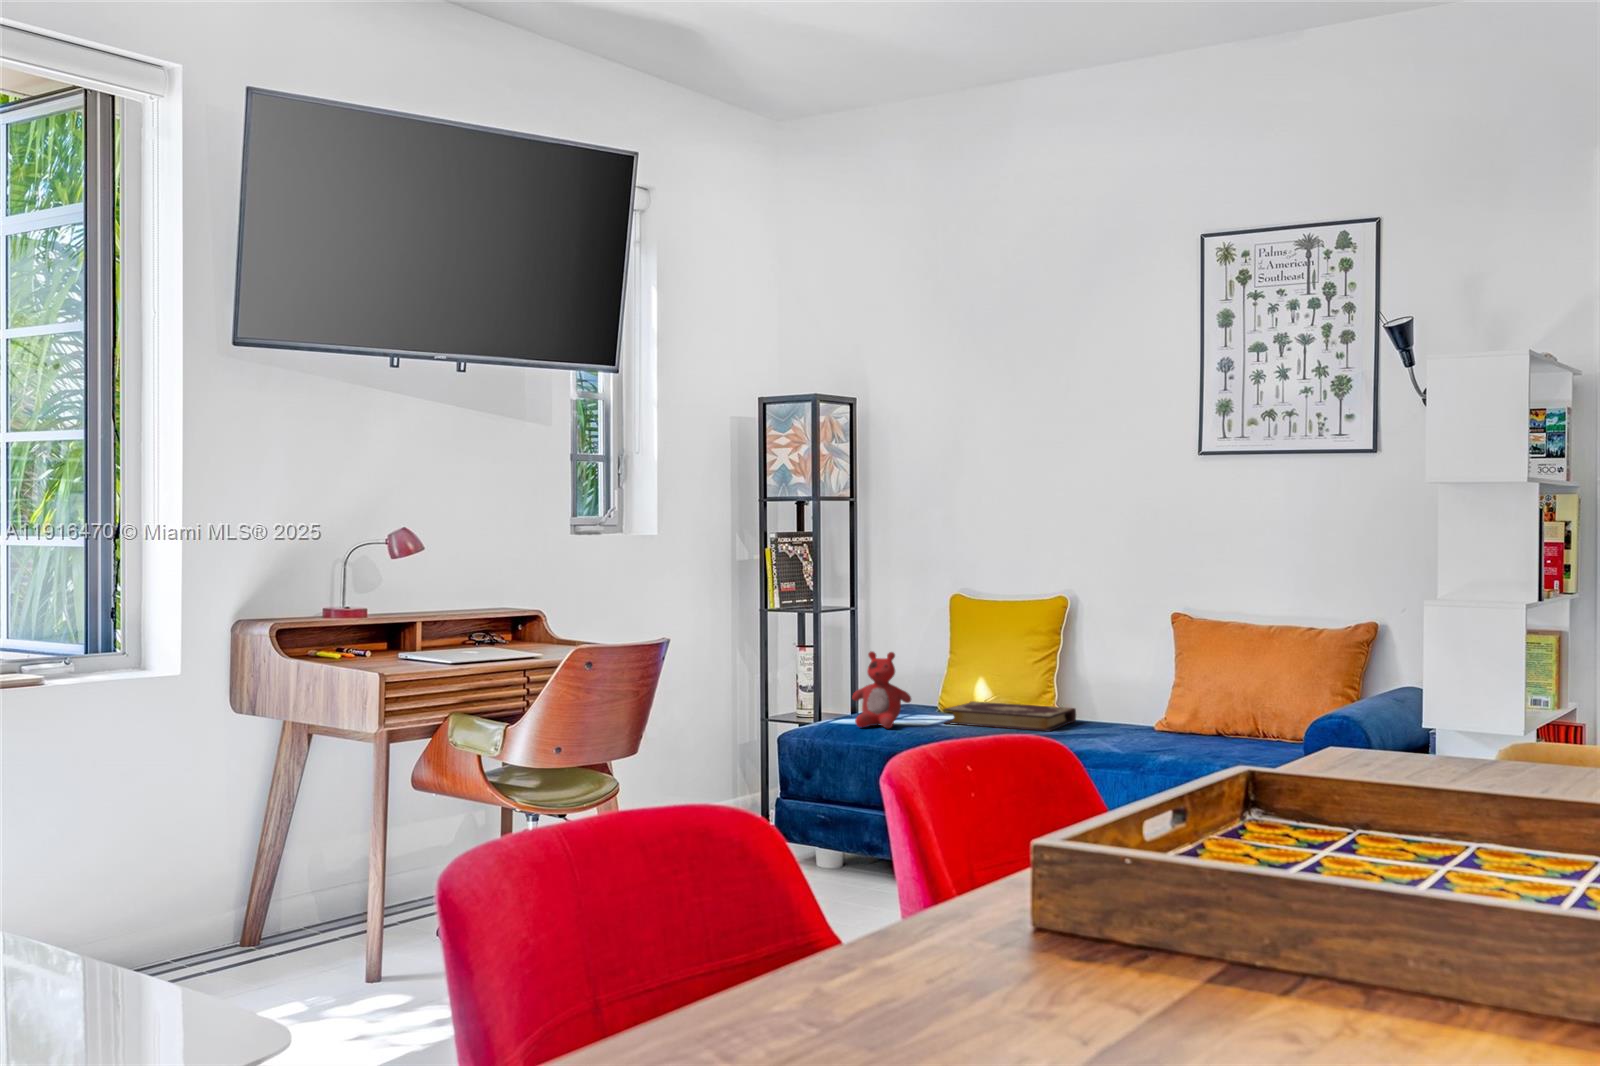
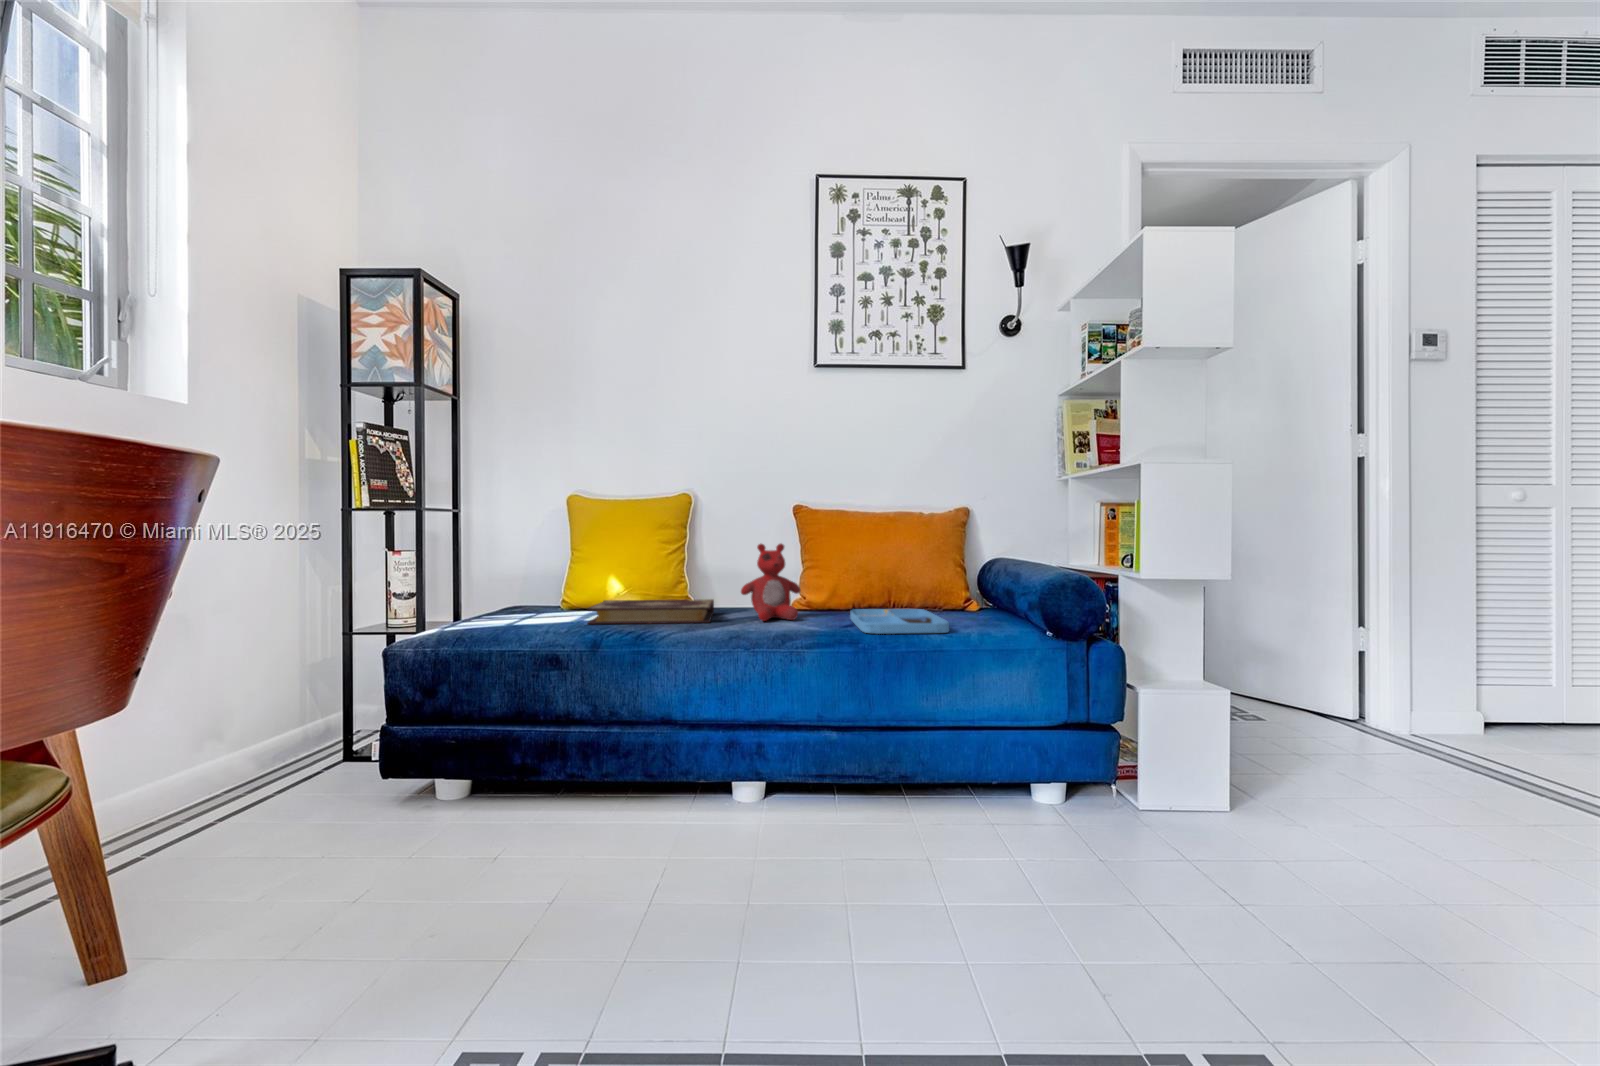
stuffed bear: present [852,651,911,728] -> present [741,544,800,621]
tray: none [1163,730,1271,759] -> present [850,609,949,634]

